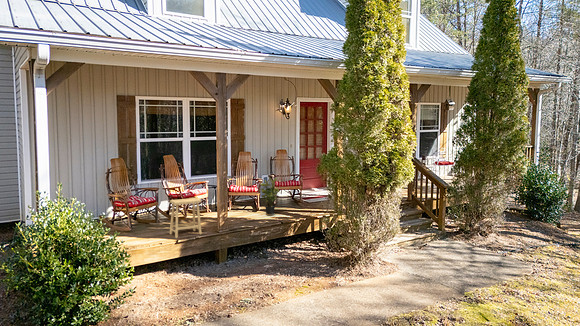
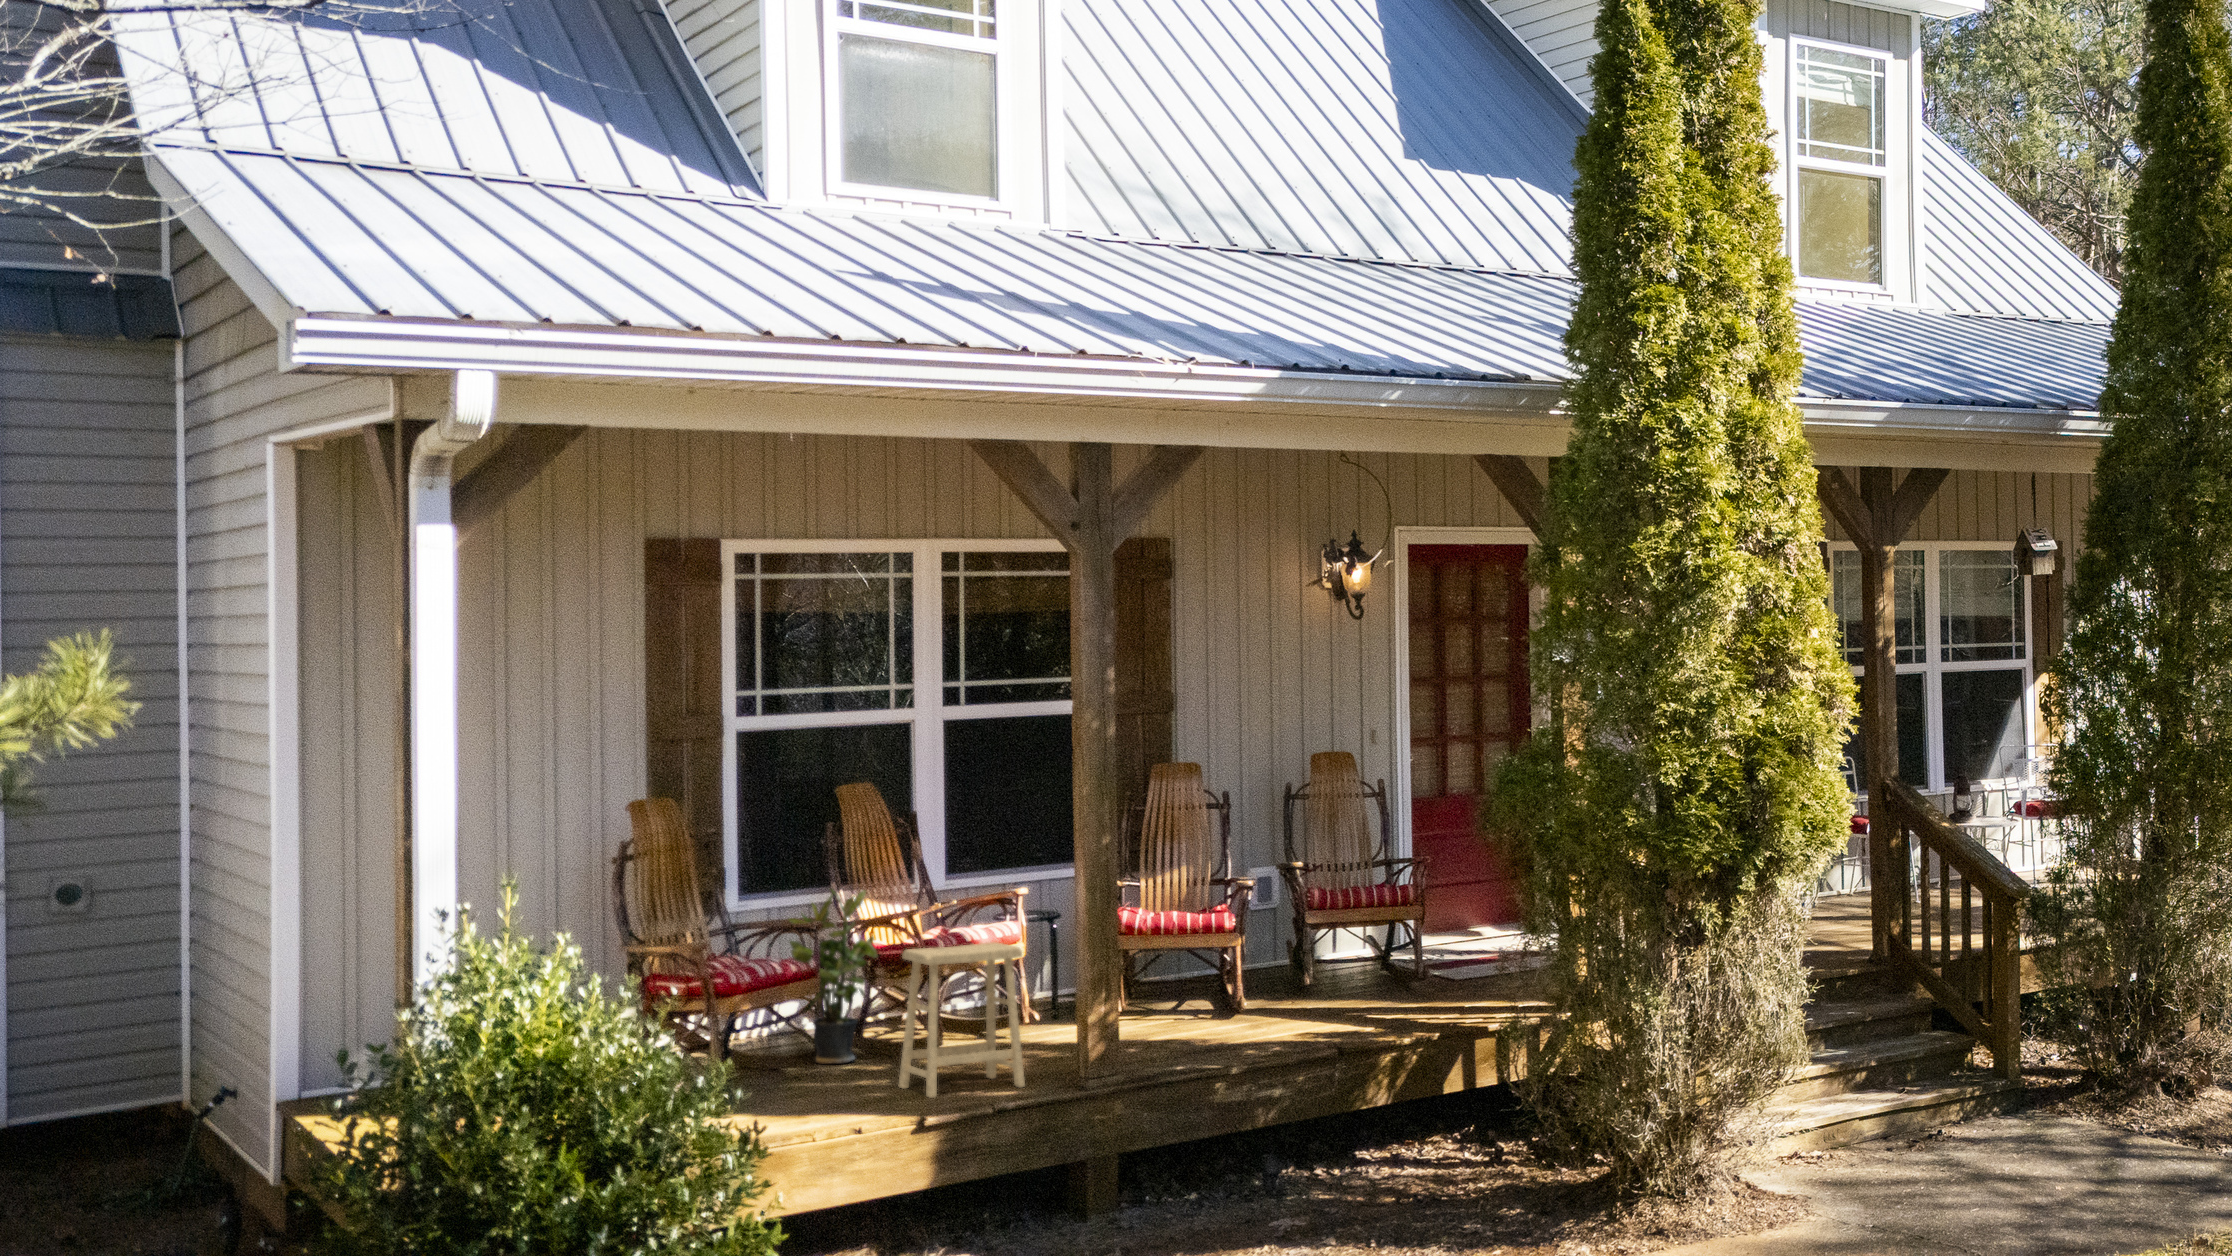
potted plant: present [260,177,279,215] -> present [789,890,878,1064]

